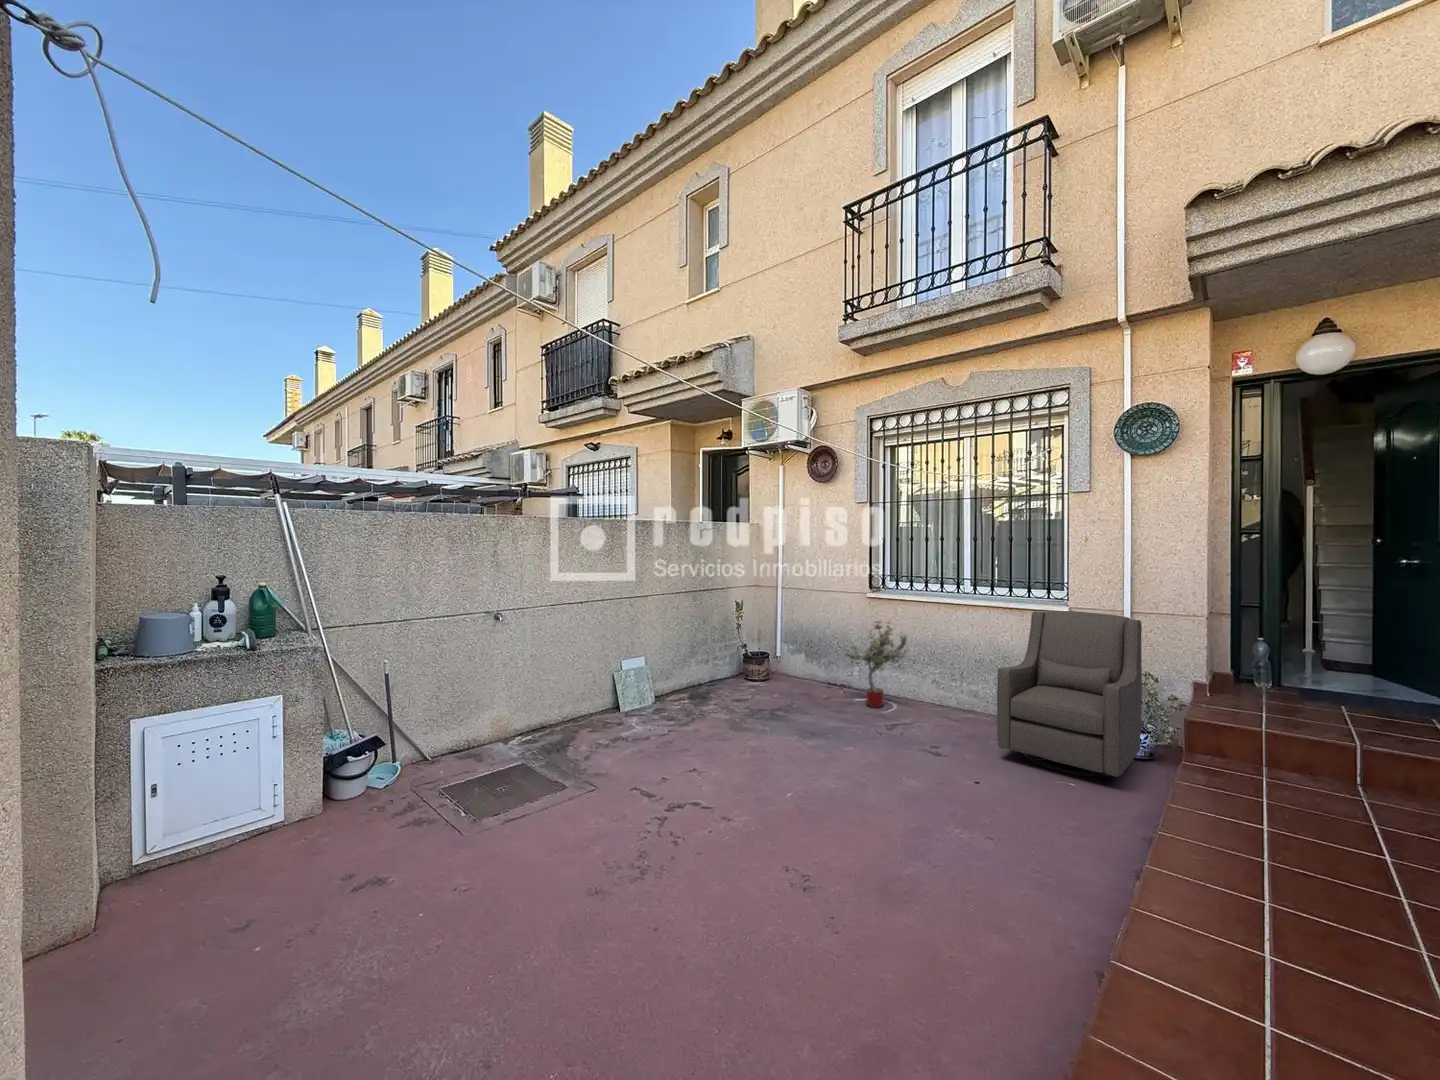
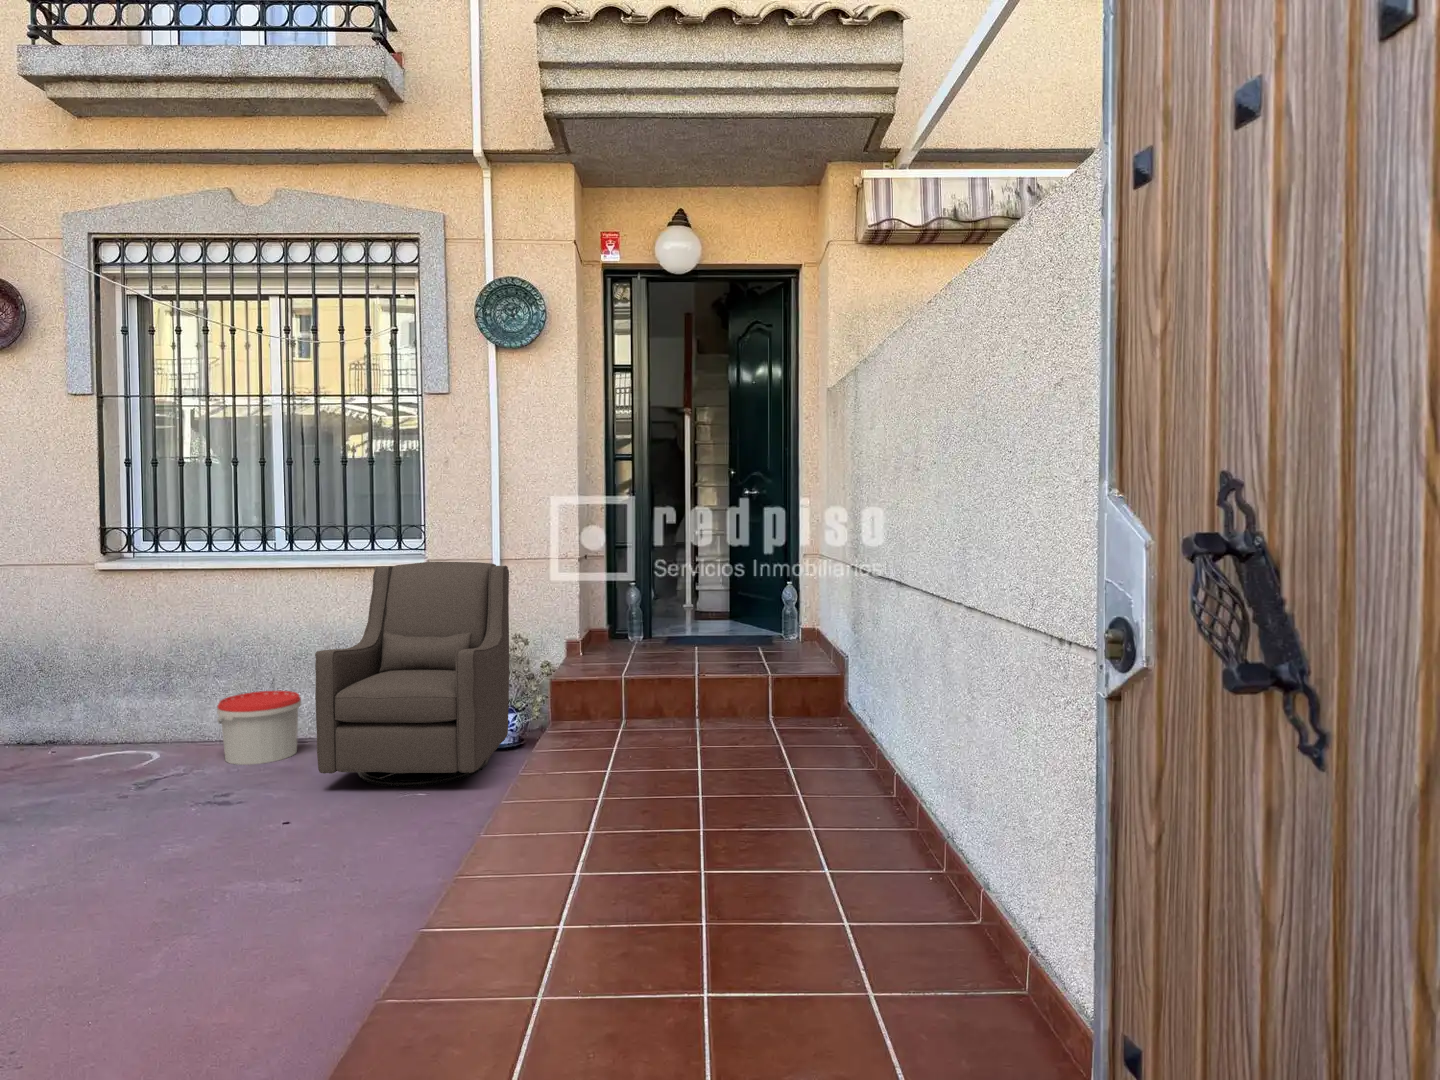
potted tree: present [846,621,907,708] -> none [46,605,178,765]
bucket: none [930,680,980,727] -> present [217,691,301,765]

